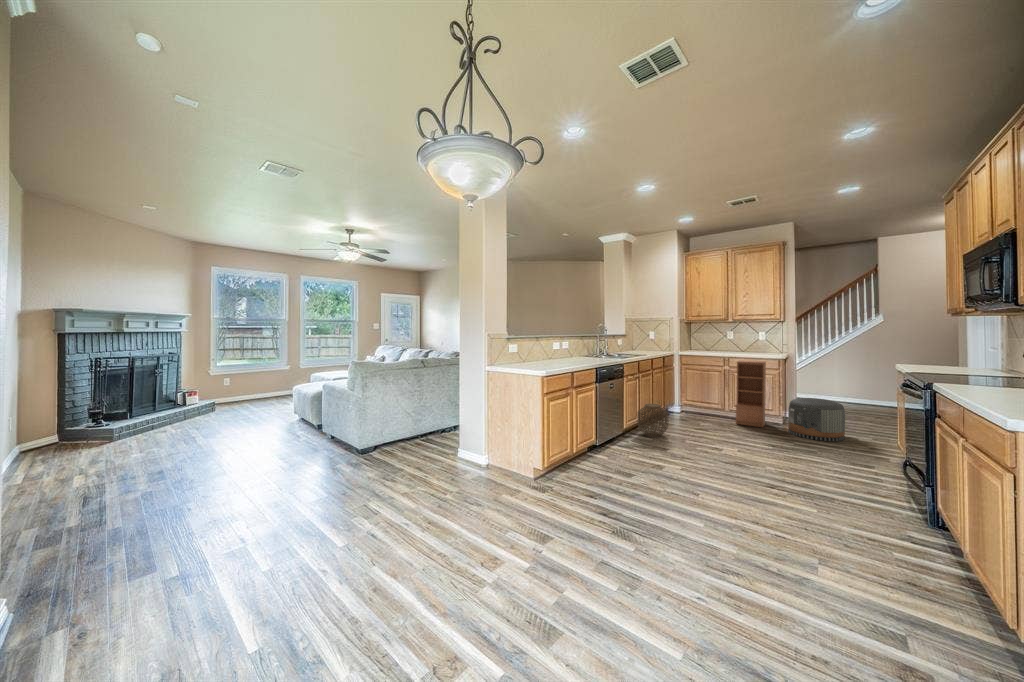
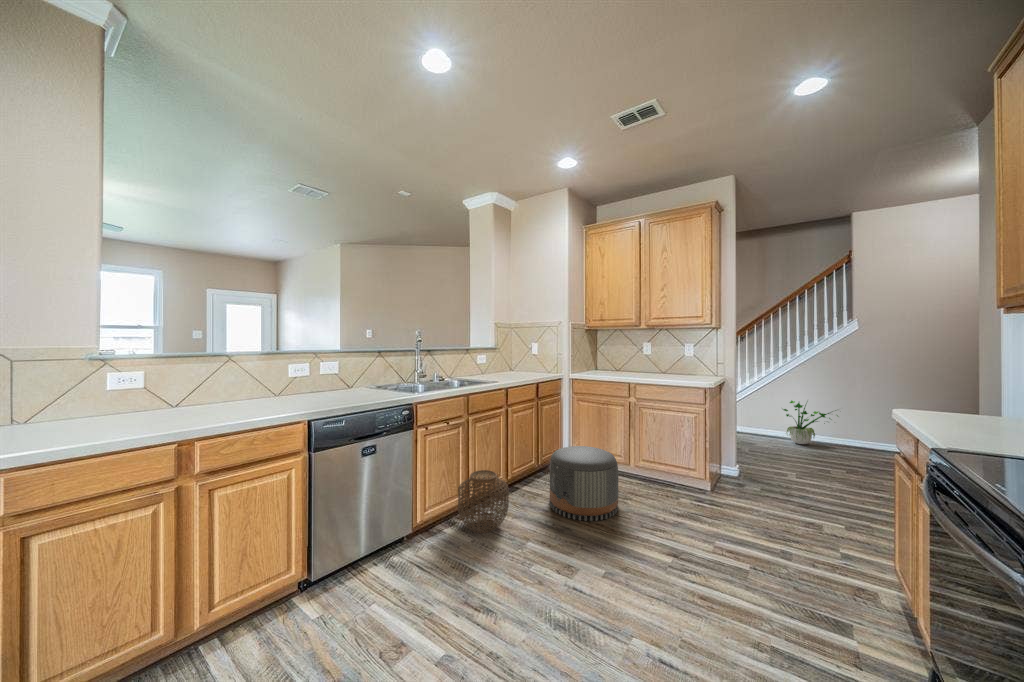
bookcase: present [736,360,766,427] -> none [638,390,685,502]
potted plant: none [824,366,873,404] -> present [783,400,838,444]
pouf: present [788,398,845,441] -> present [550,446,619,521]

